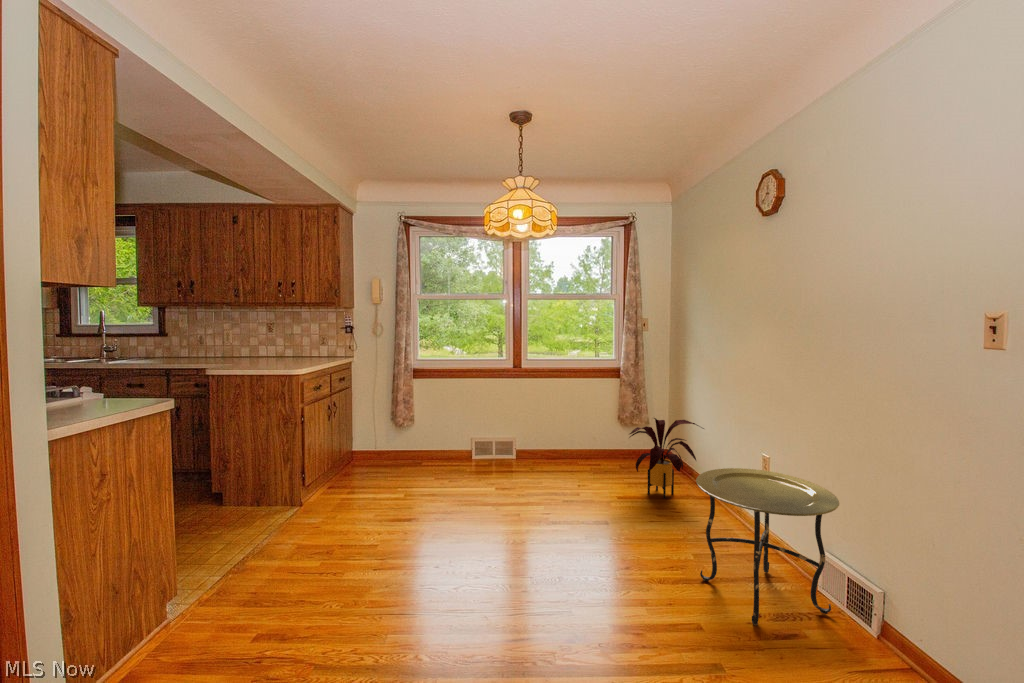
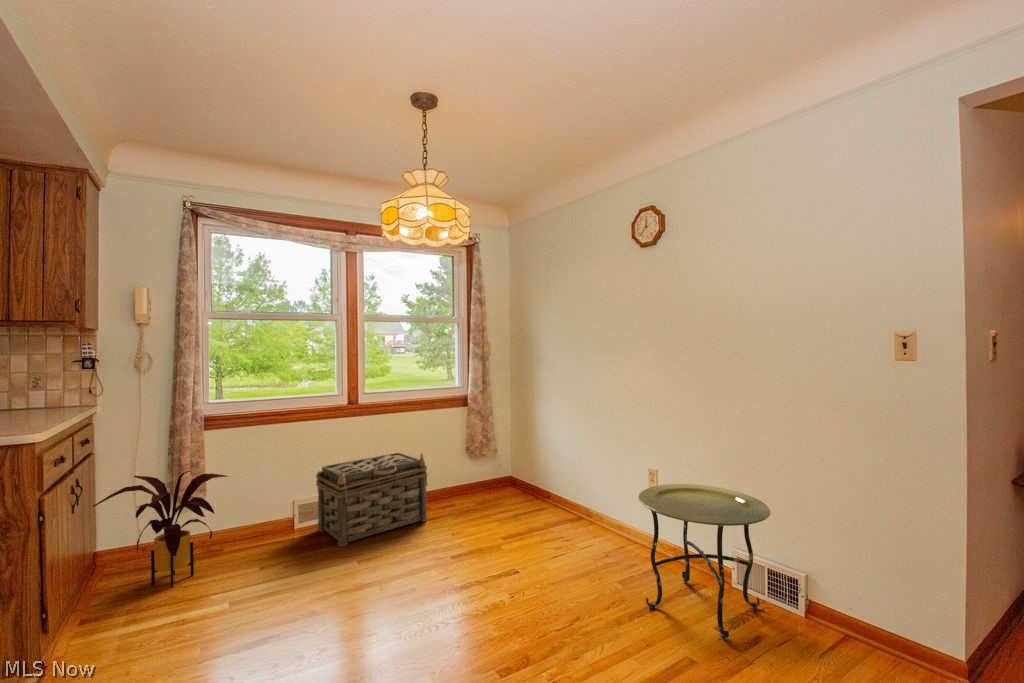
basket: none [484,411,569,477] -> present [316,453,427,546]
house plant: present [630,418,704,499] -> present [92,471,228,587]

